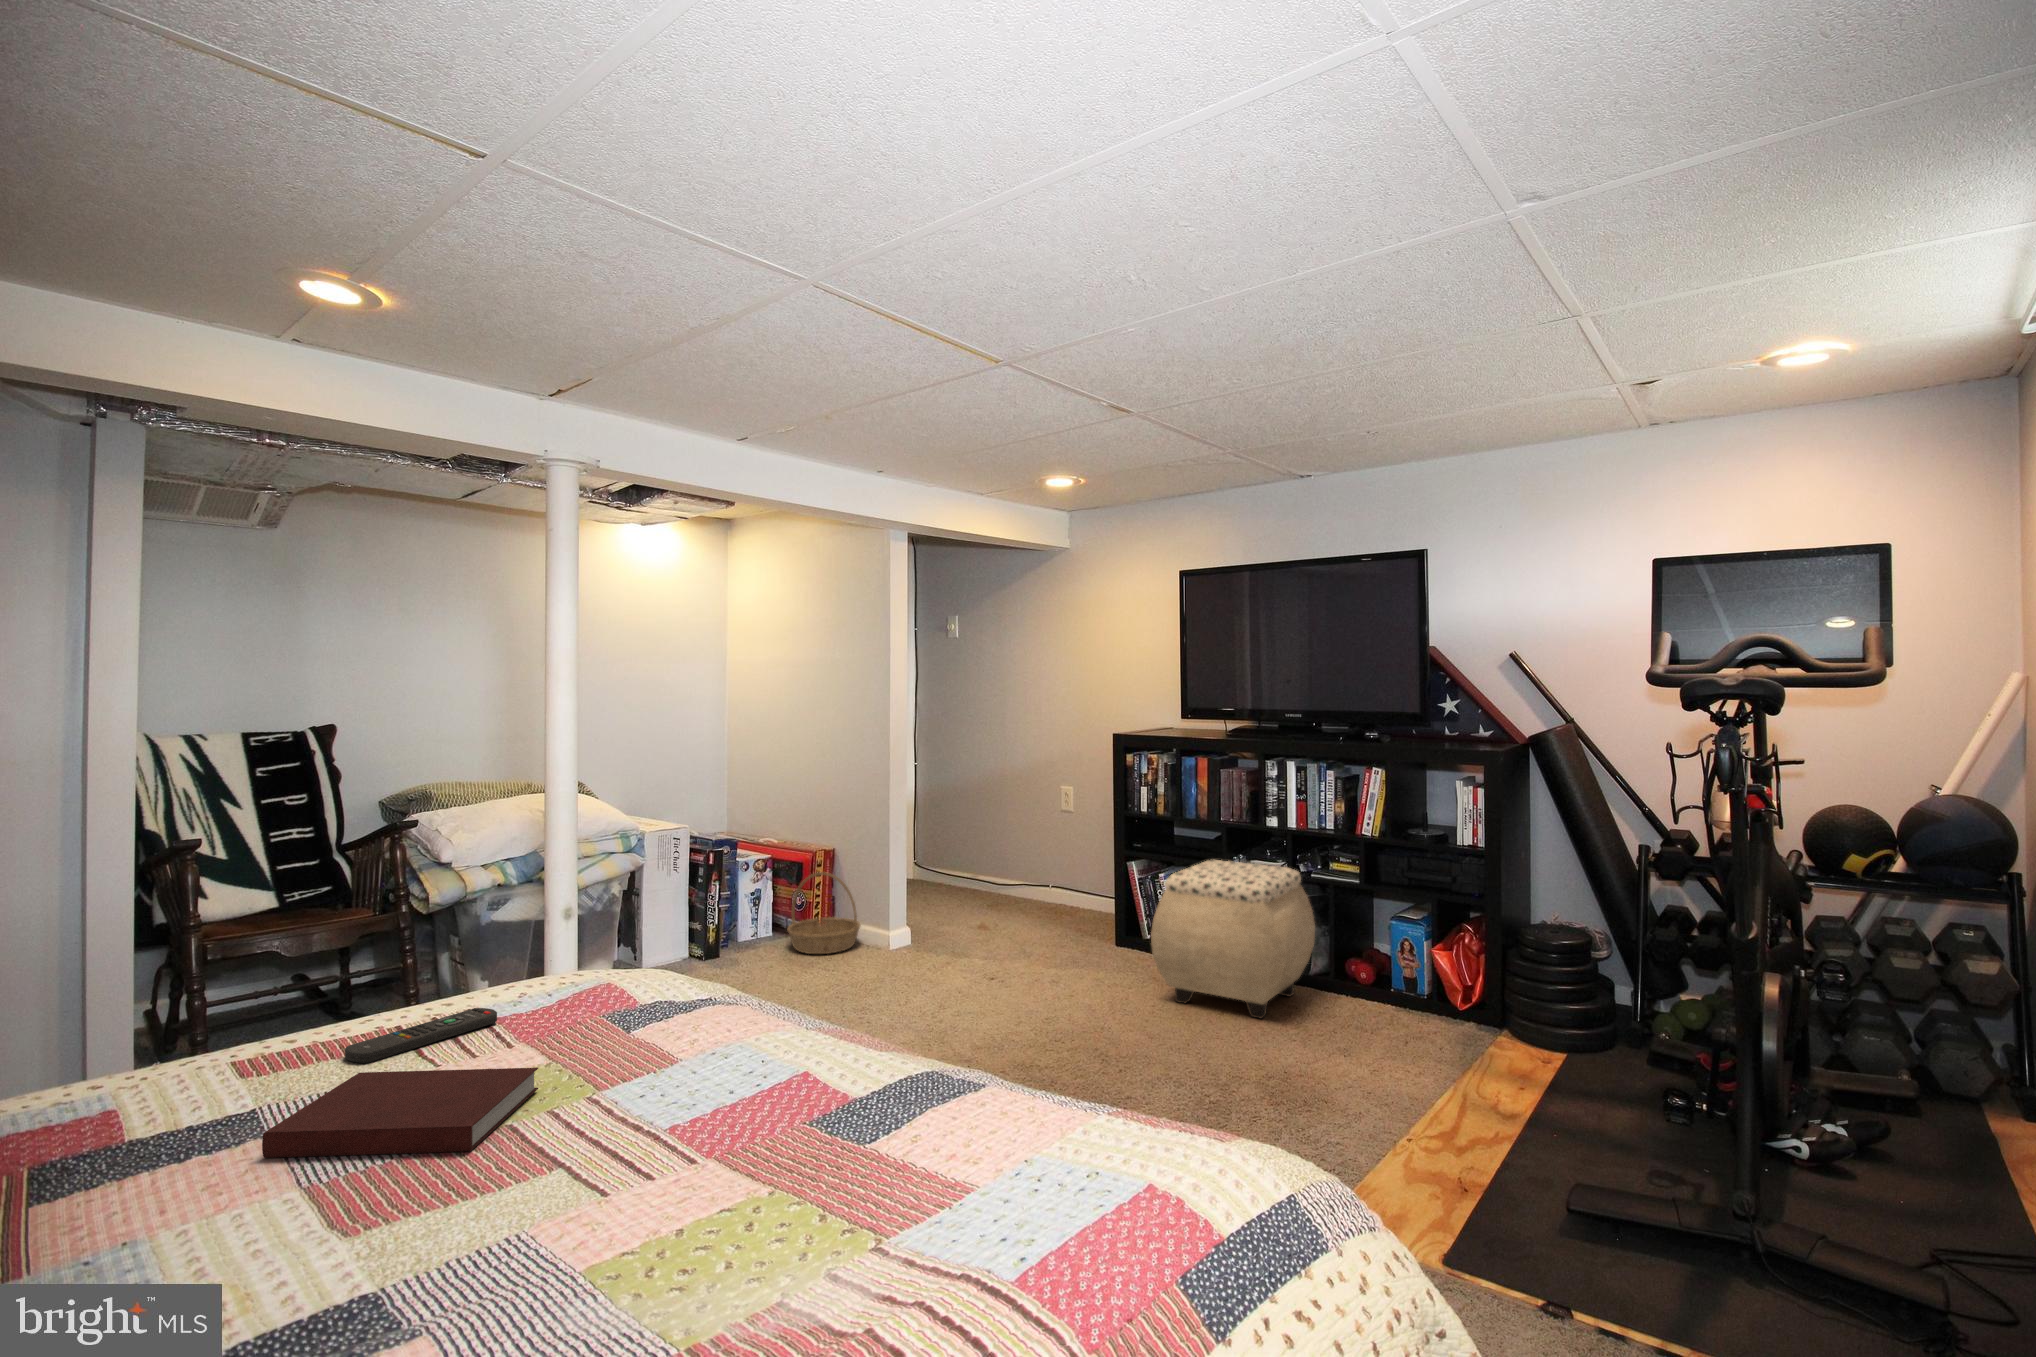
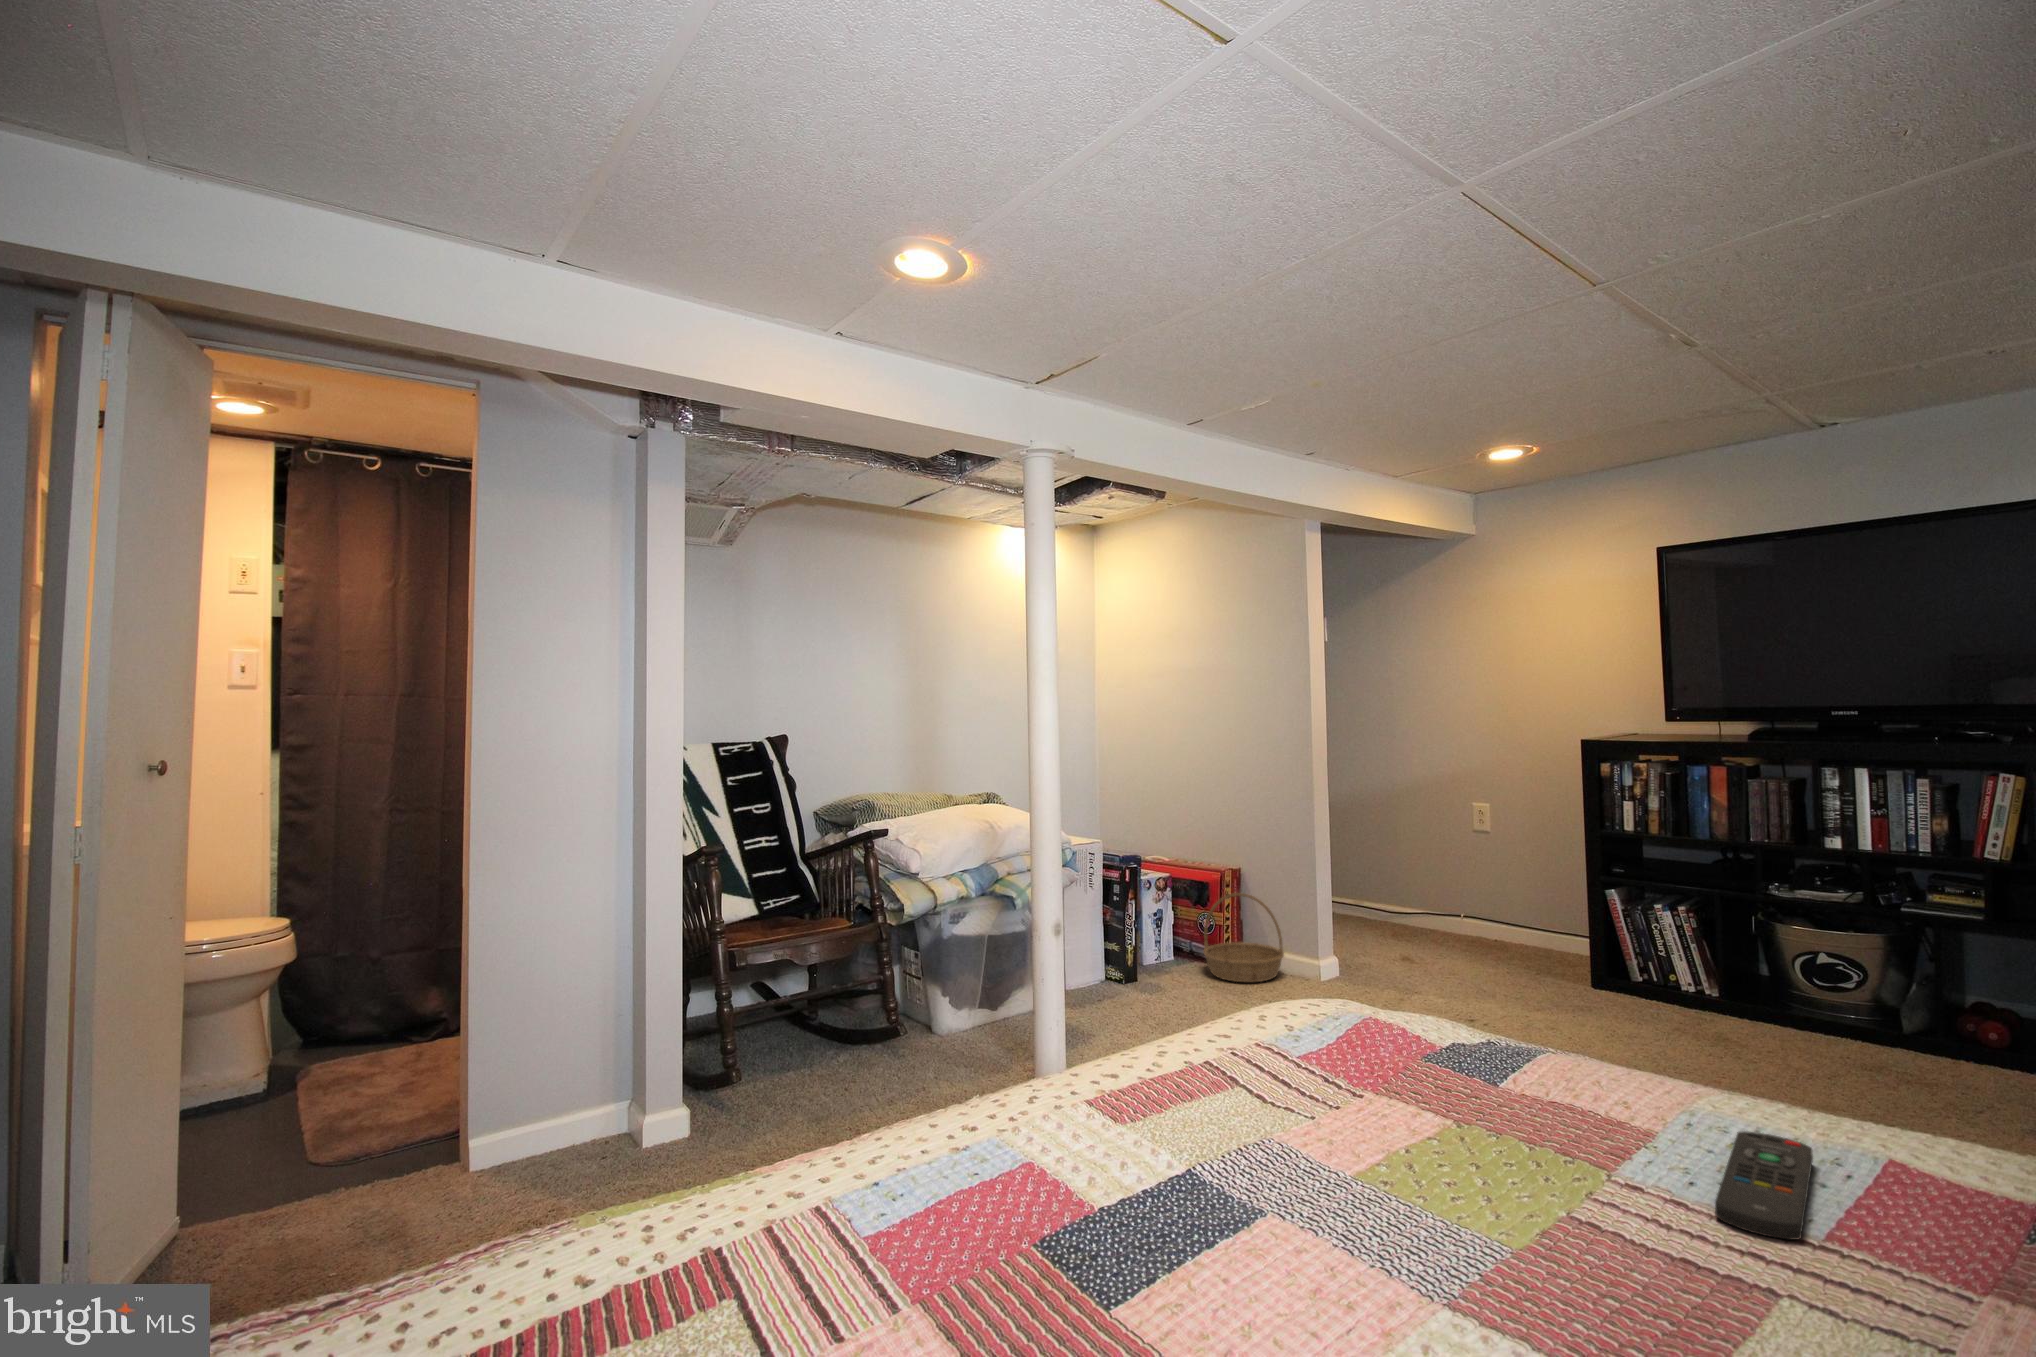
ottoman: present [1151,860,1315,1018] -> none [1703,887,1919,1086]
remote control: present [345,1008,497,1063] -> present [1715,1131,1813,1240]
notebook: present [262,1068,538,1158] -> none [1302,1117,1610,1243]

